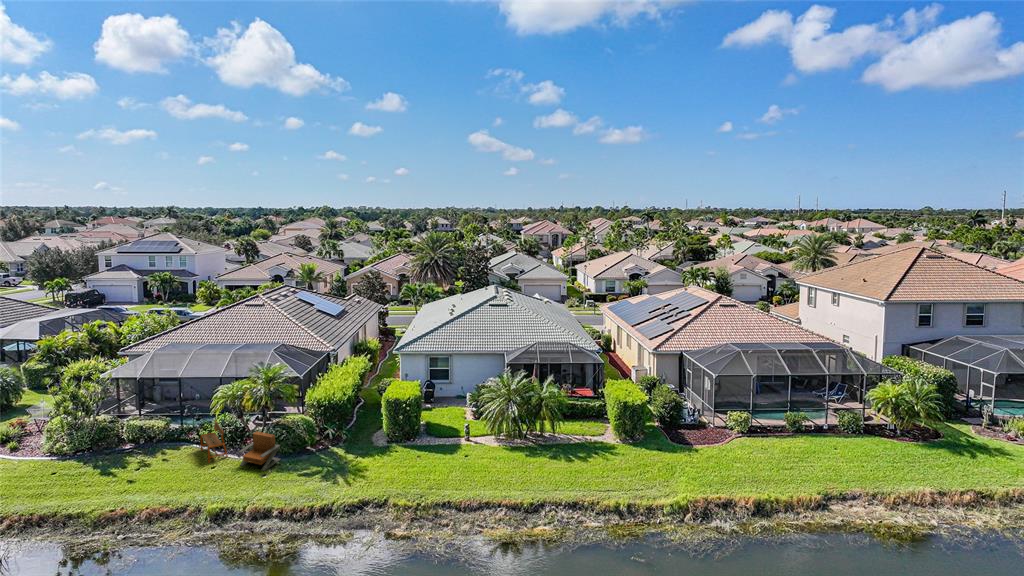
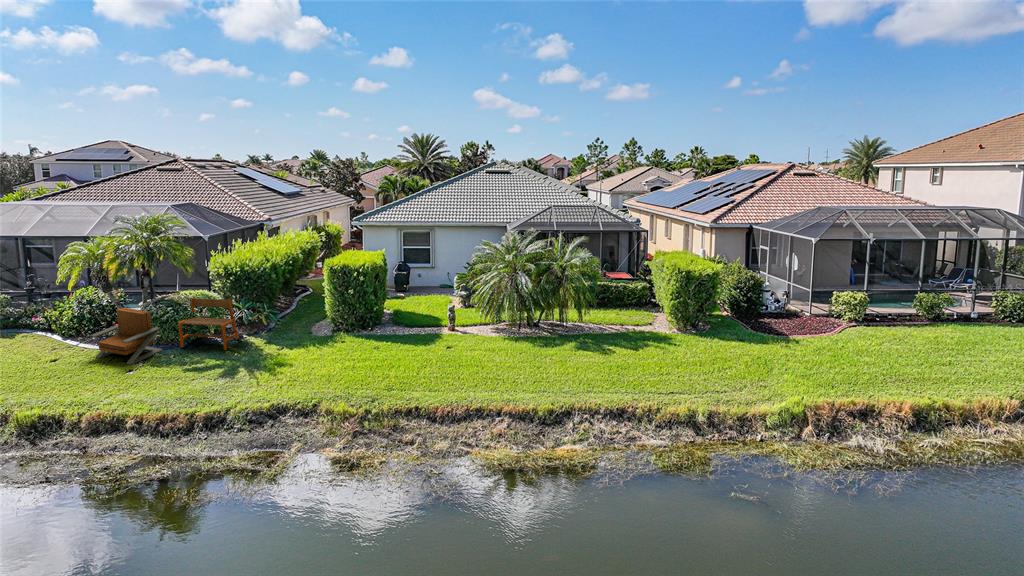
bench: present [201,421,228,463] -> present [178,298,238,350]

